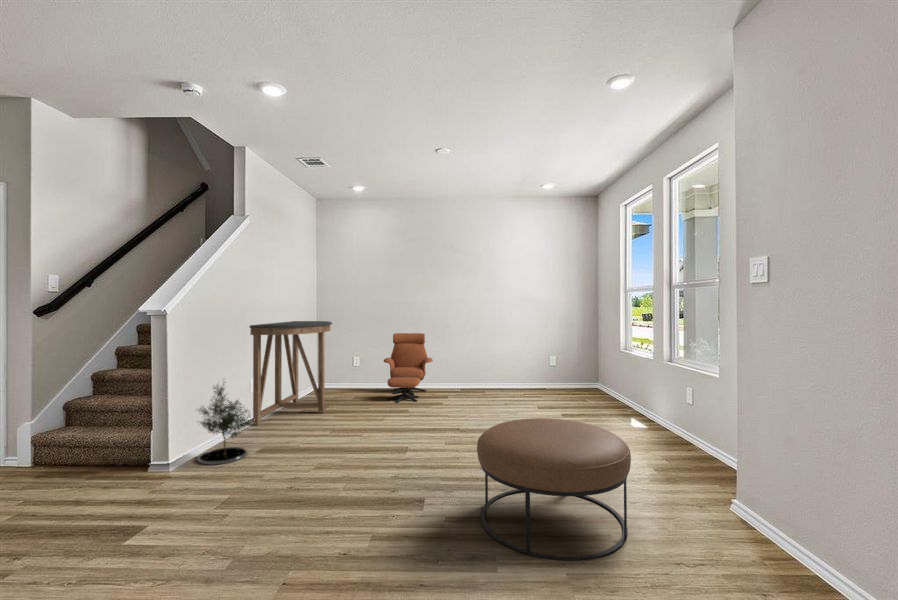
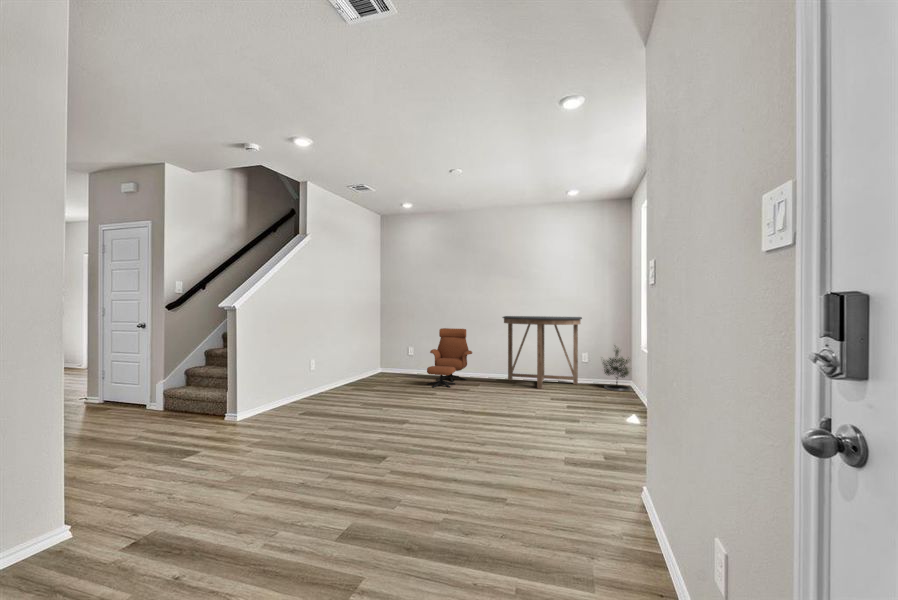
console table: present [249,321,332,425] -> present [503,316,582,389]
potted tree: present [198,384,249,465] -> present [603,347,631,391]
ottoman: present [477,418,631,561] -> none [409,400,531,510]

